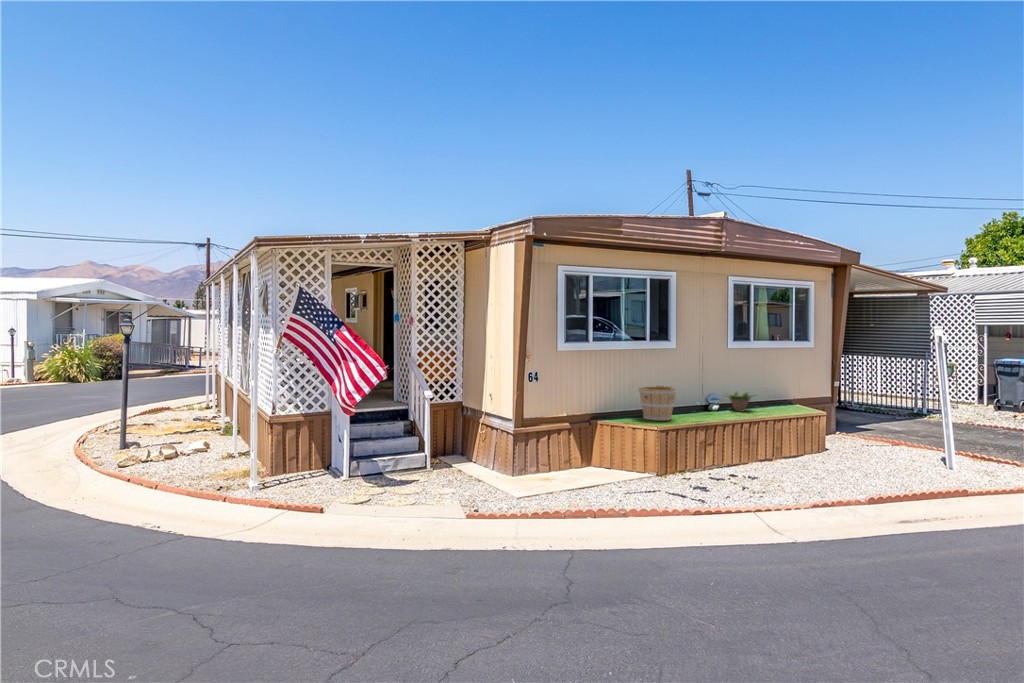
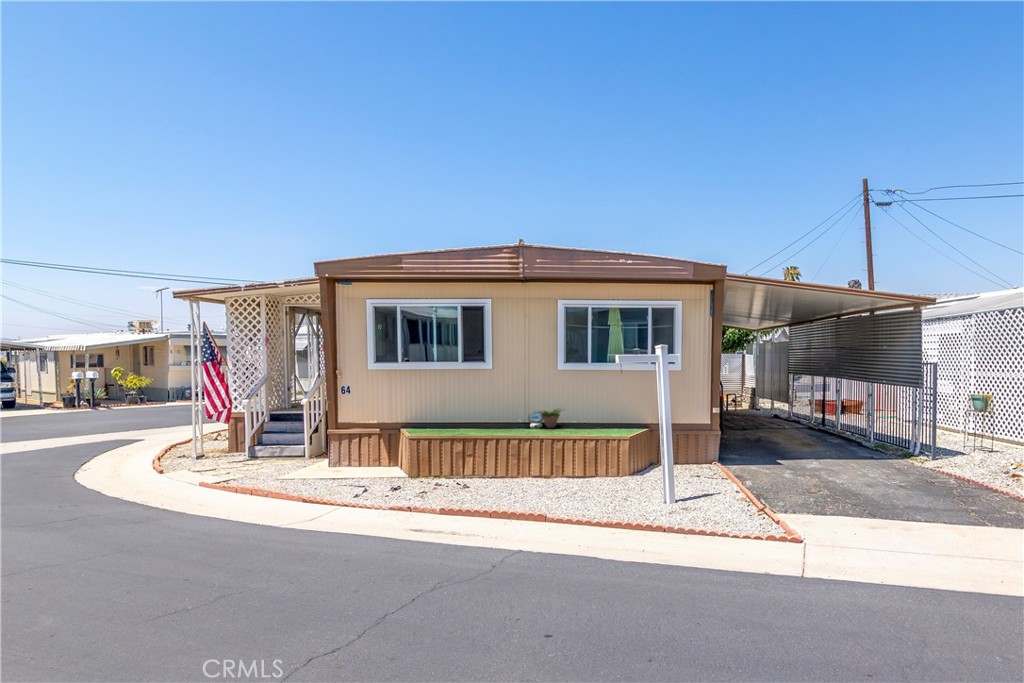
wooden bucket: present [638,386,677,421] -> none [430,401,462,432]

